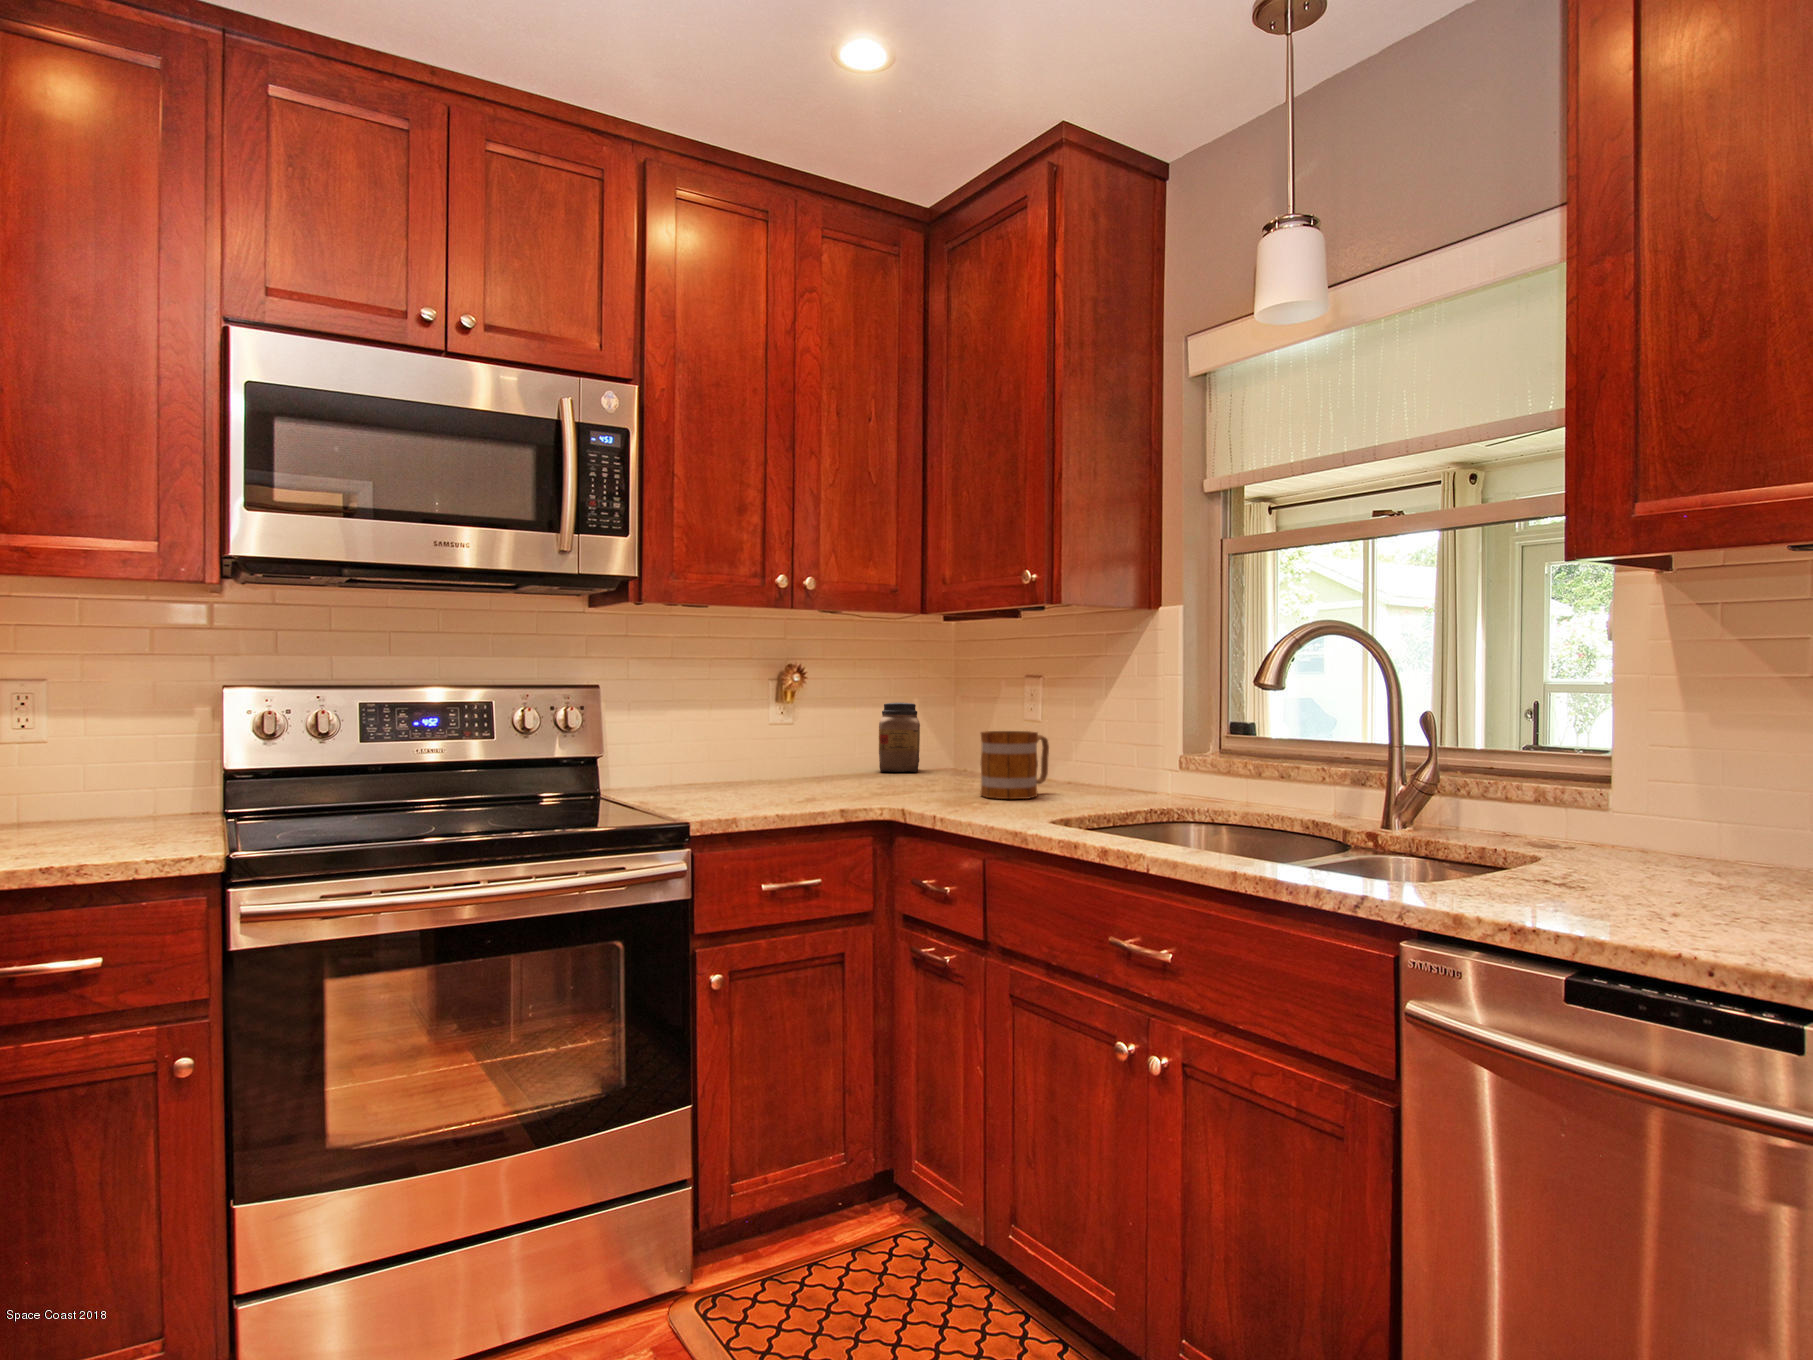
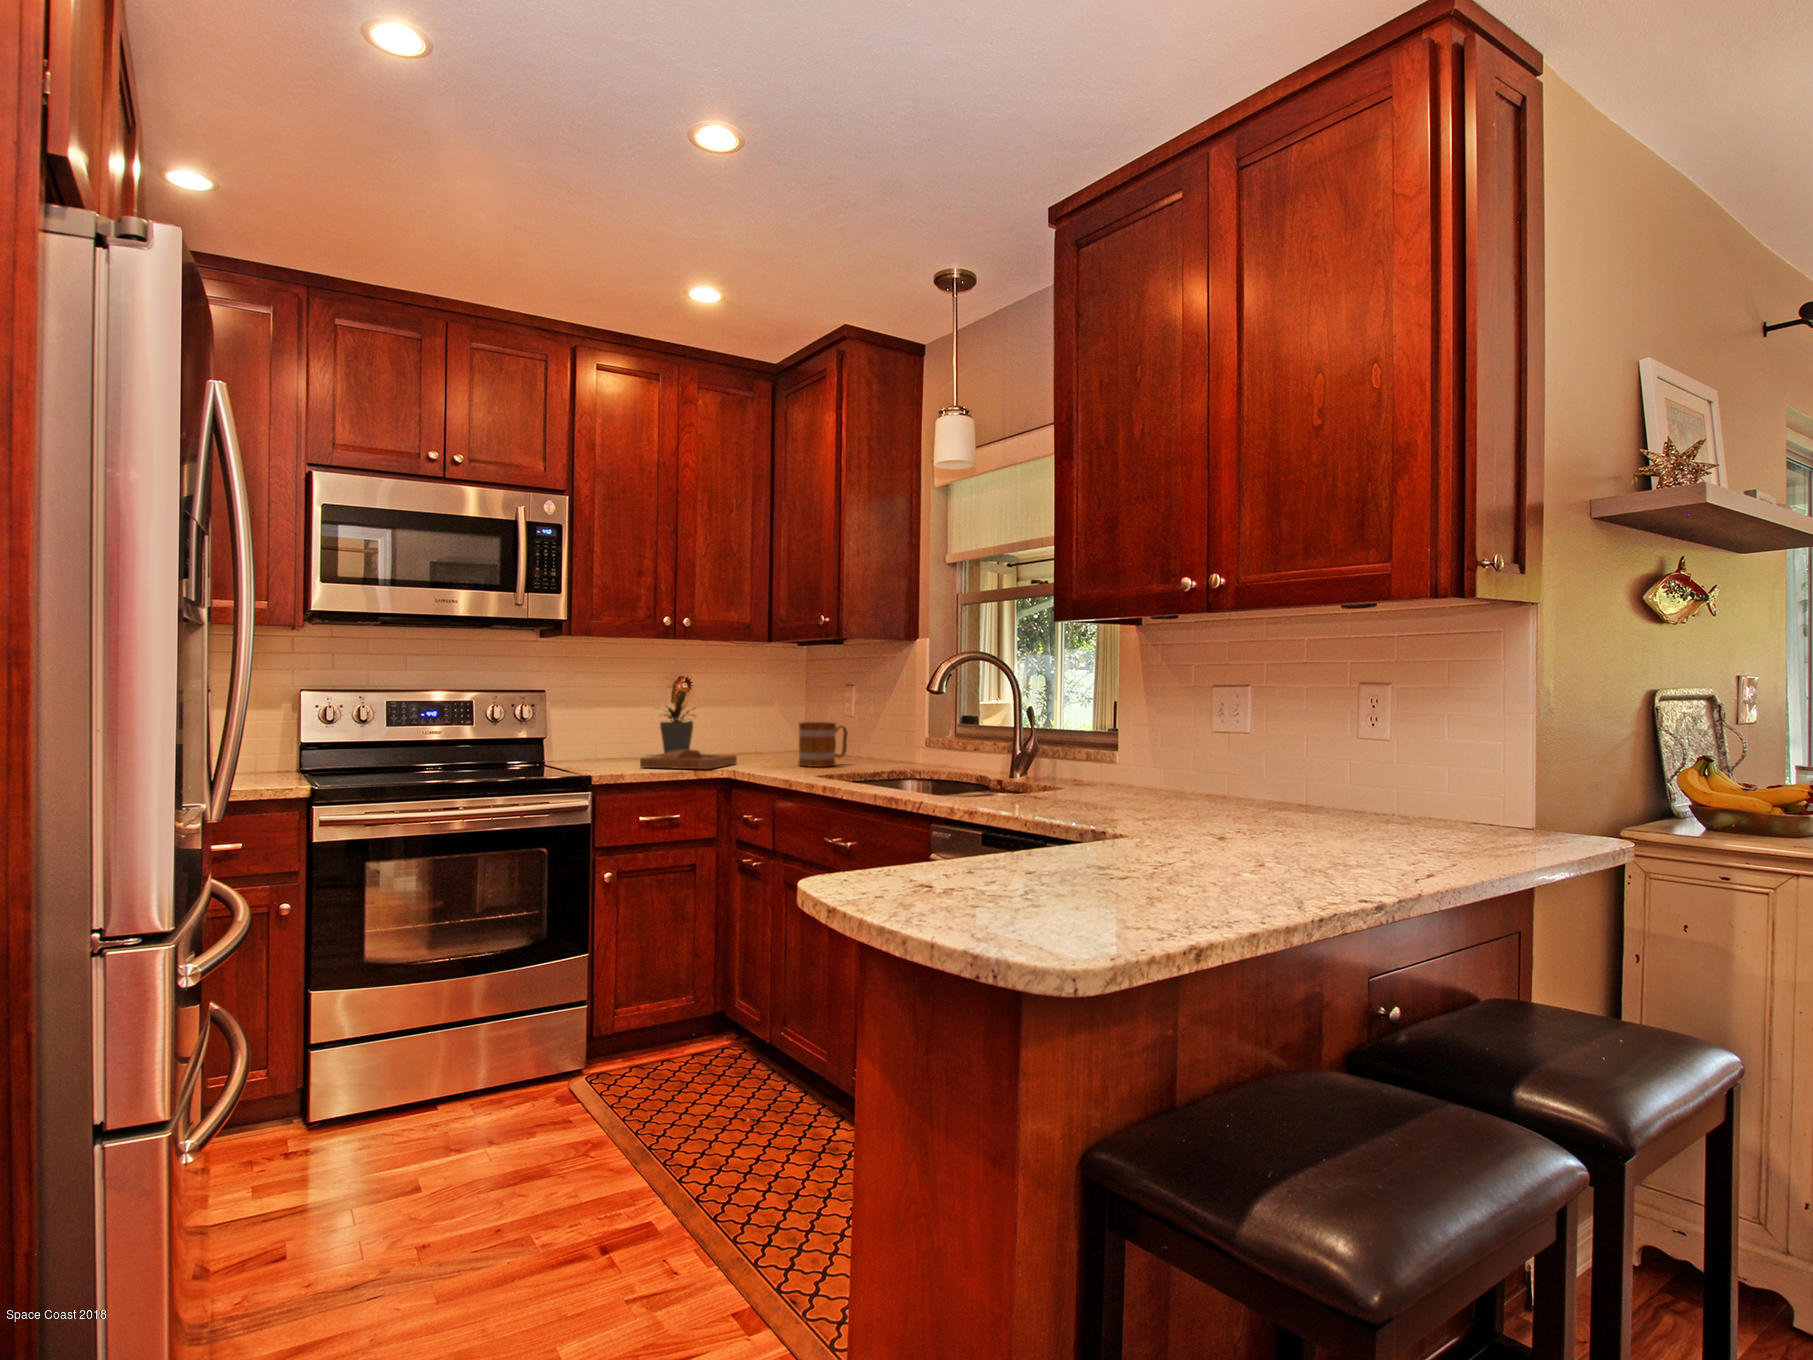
potted plant: none [745,685,817,779] -> present [660,691,695,753]
jar: present [879,703,920,772] -> none [749,703,779,752]
tray: none [749,774,886,806] -> present [640,750,737,769]

